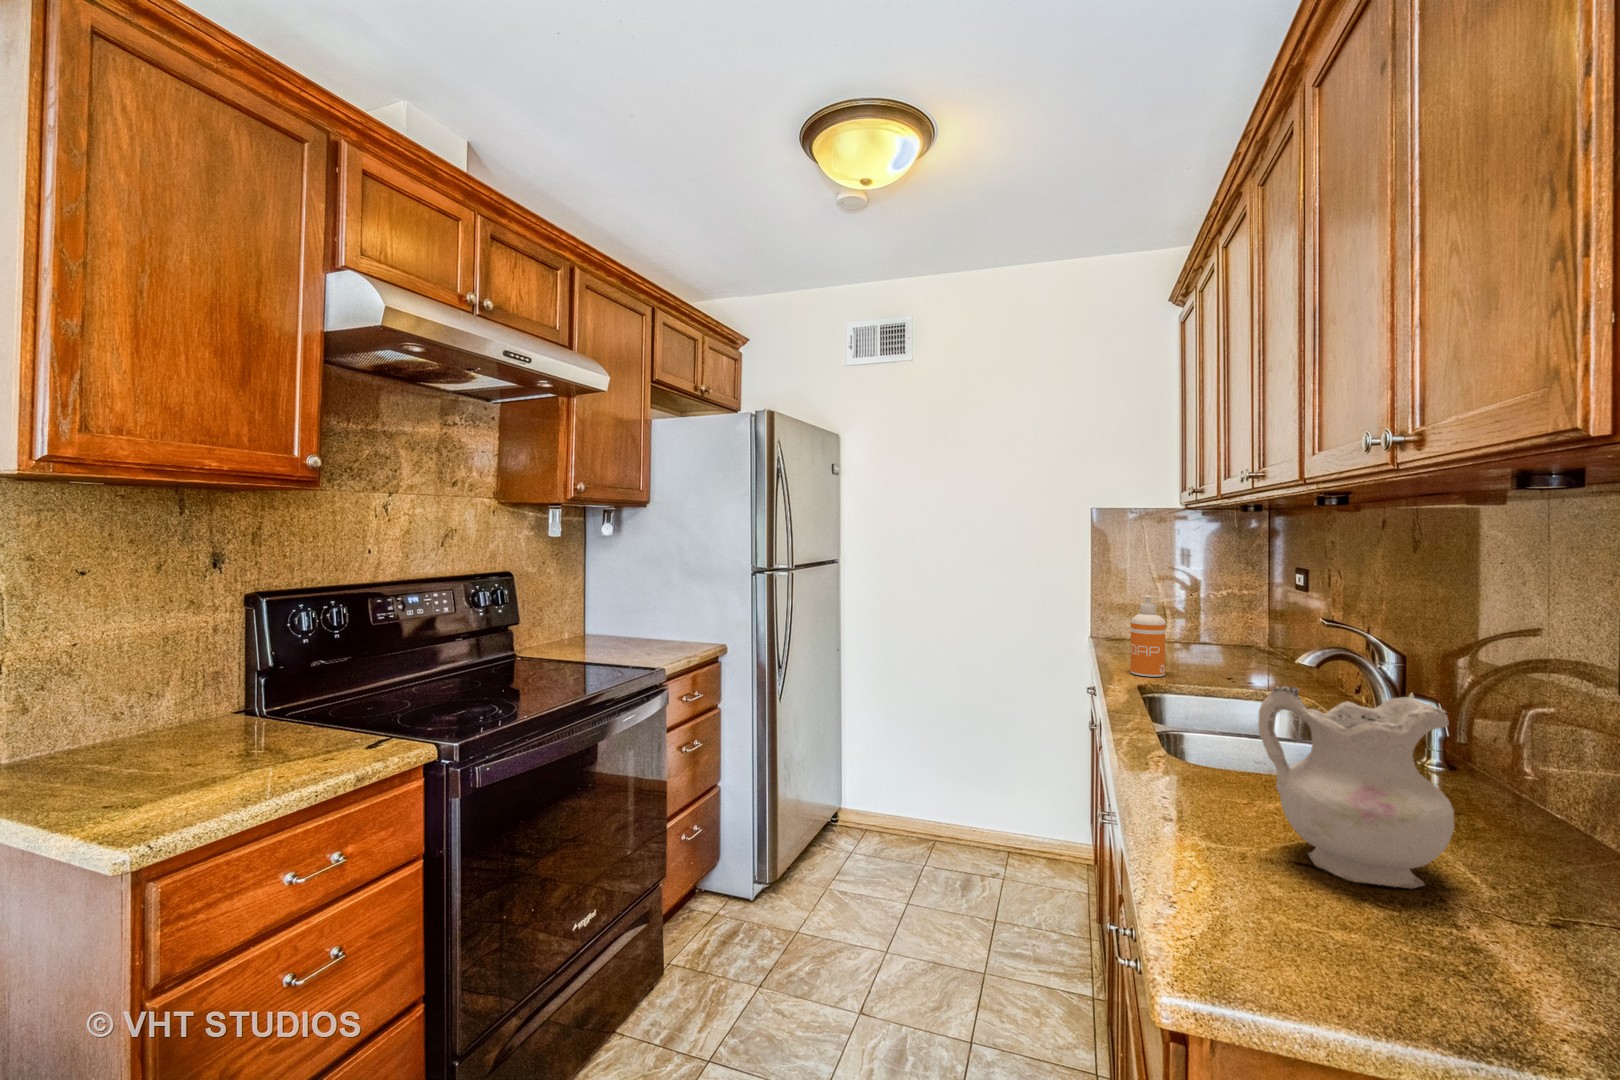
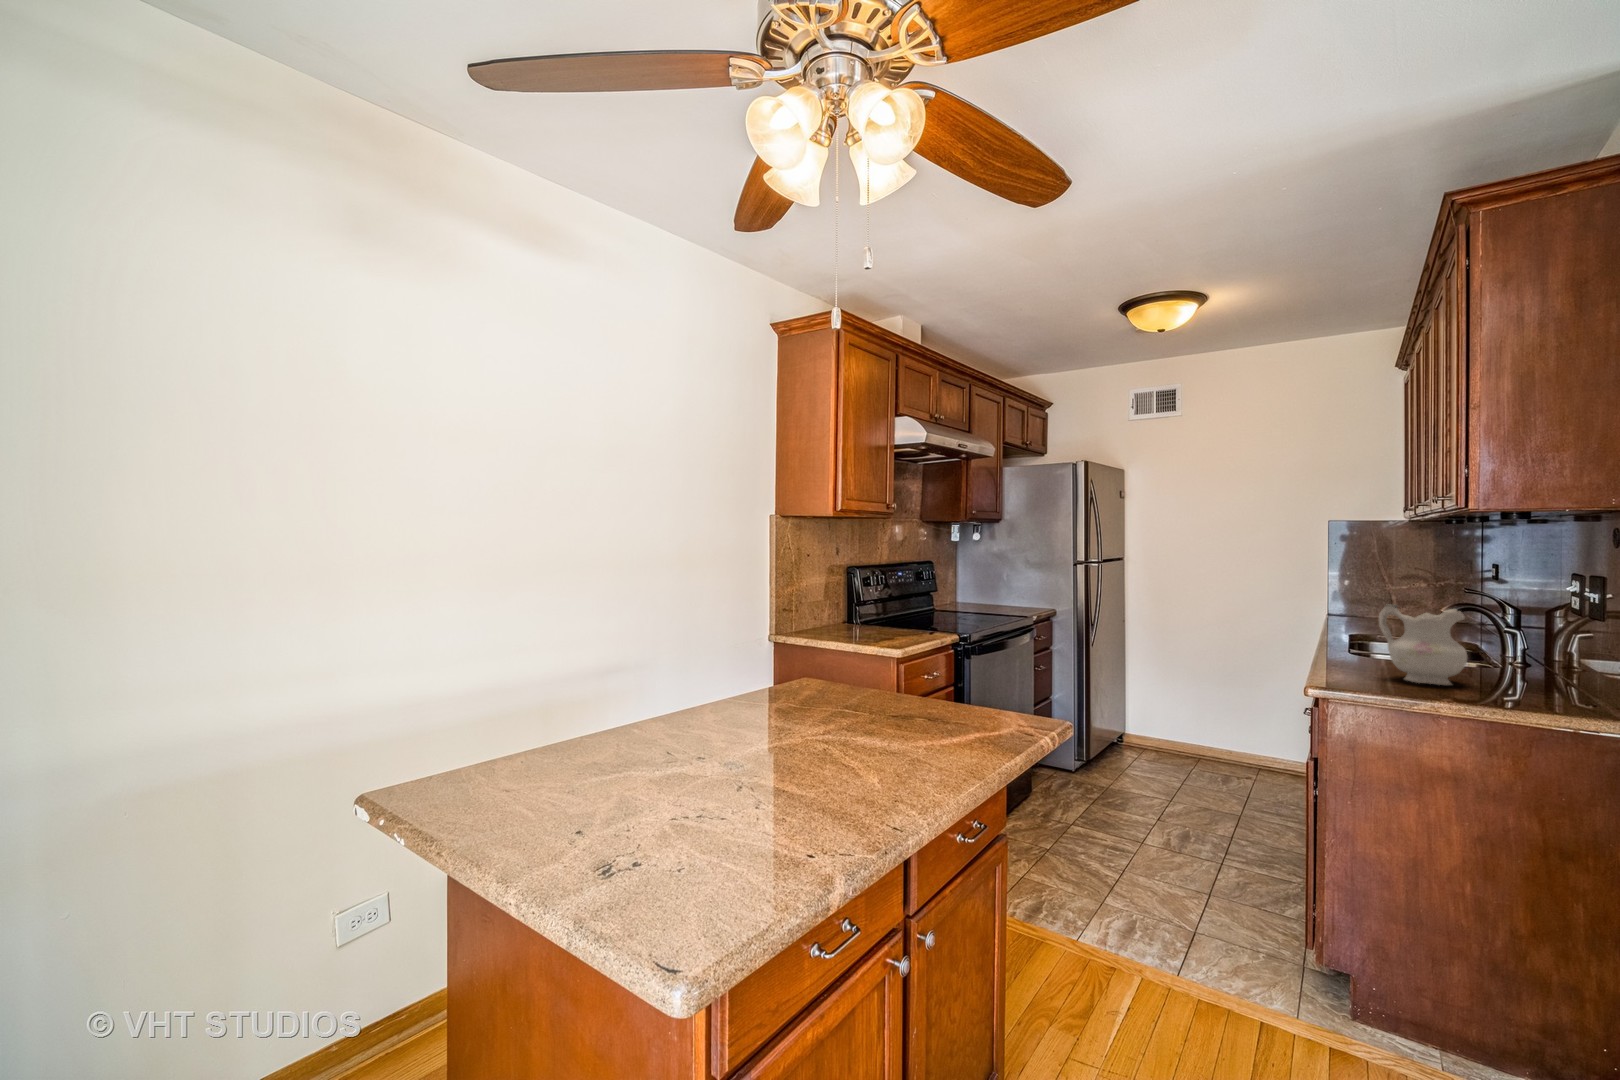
soap dispenser: present [1131,595,1165,677] -> none [1351,579,1377,632]

